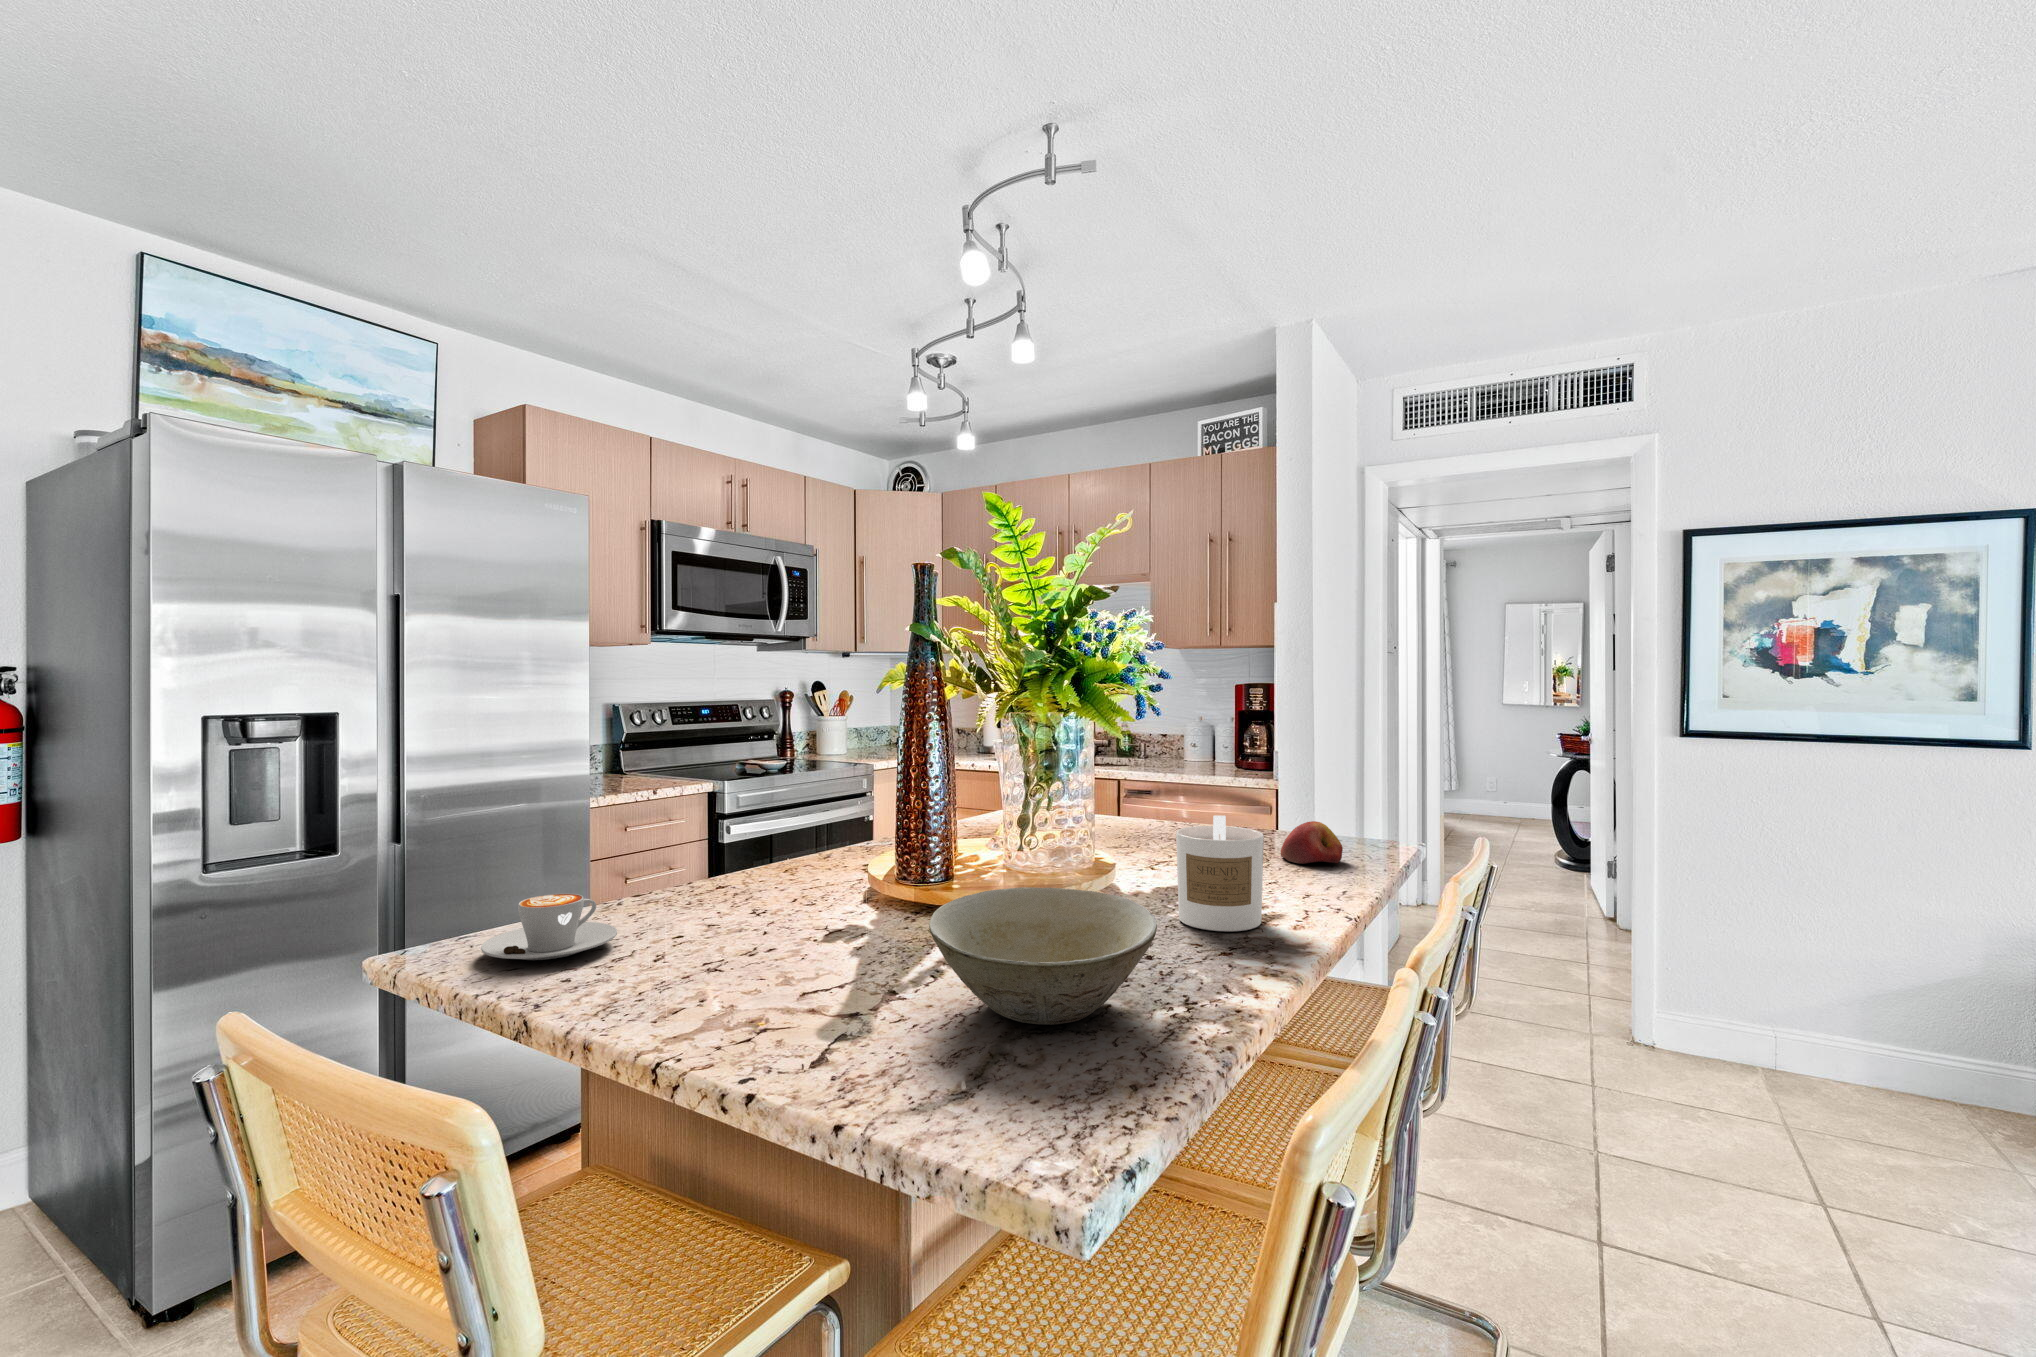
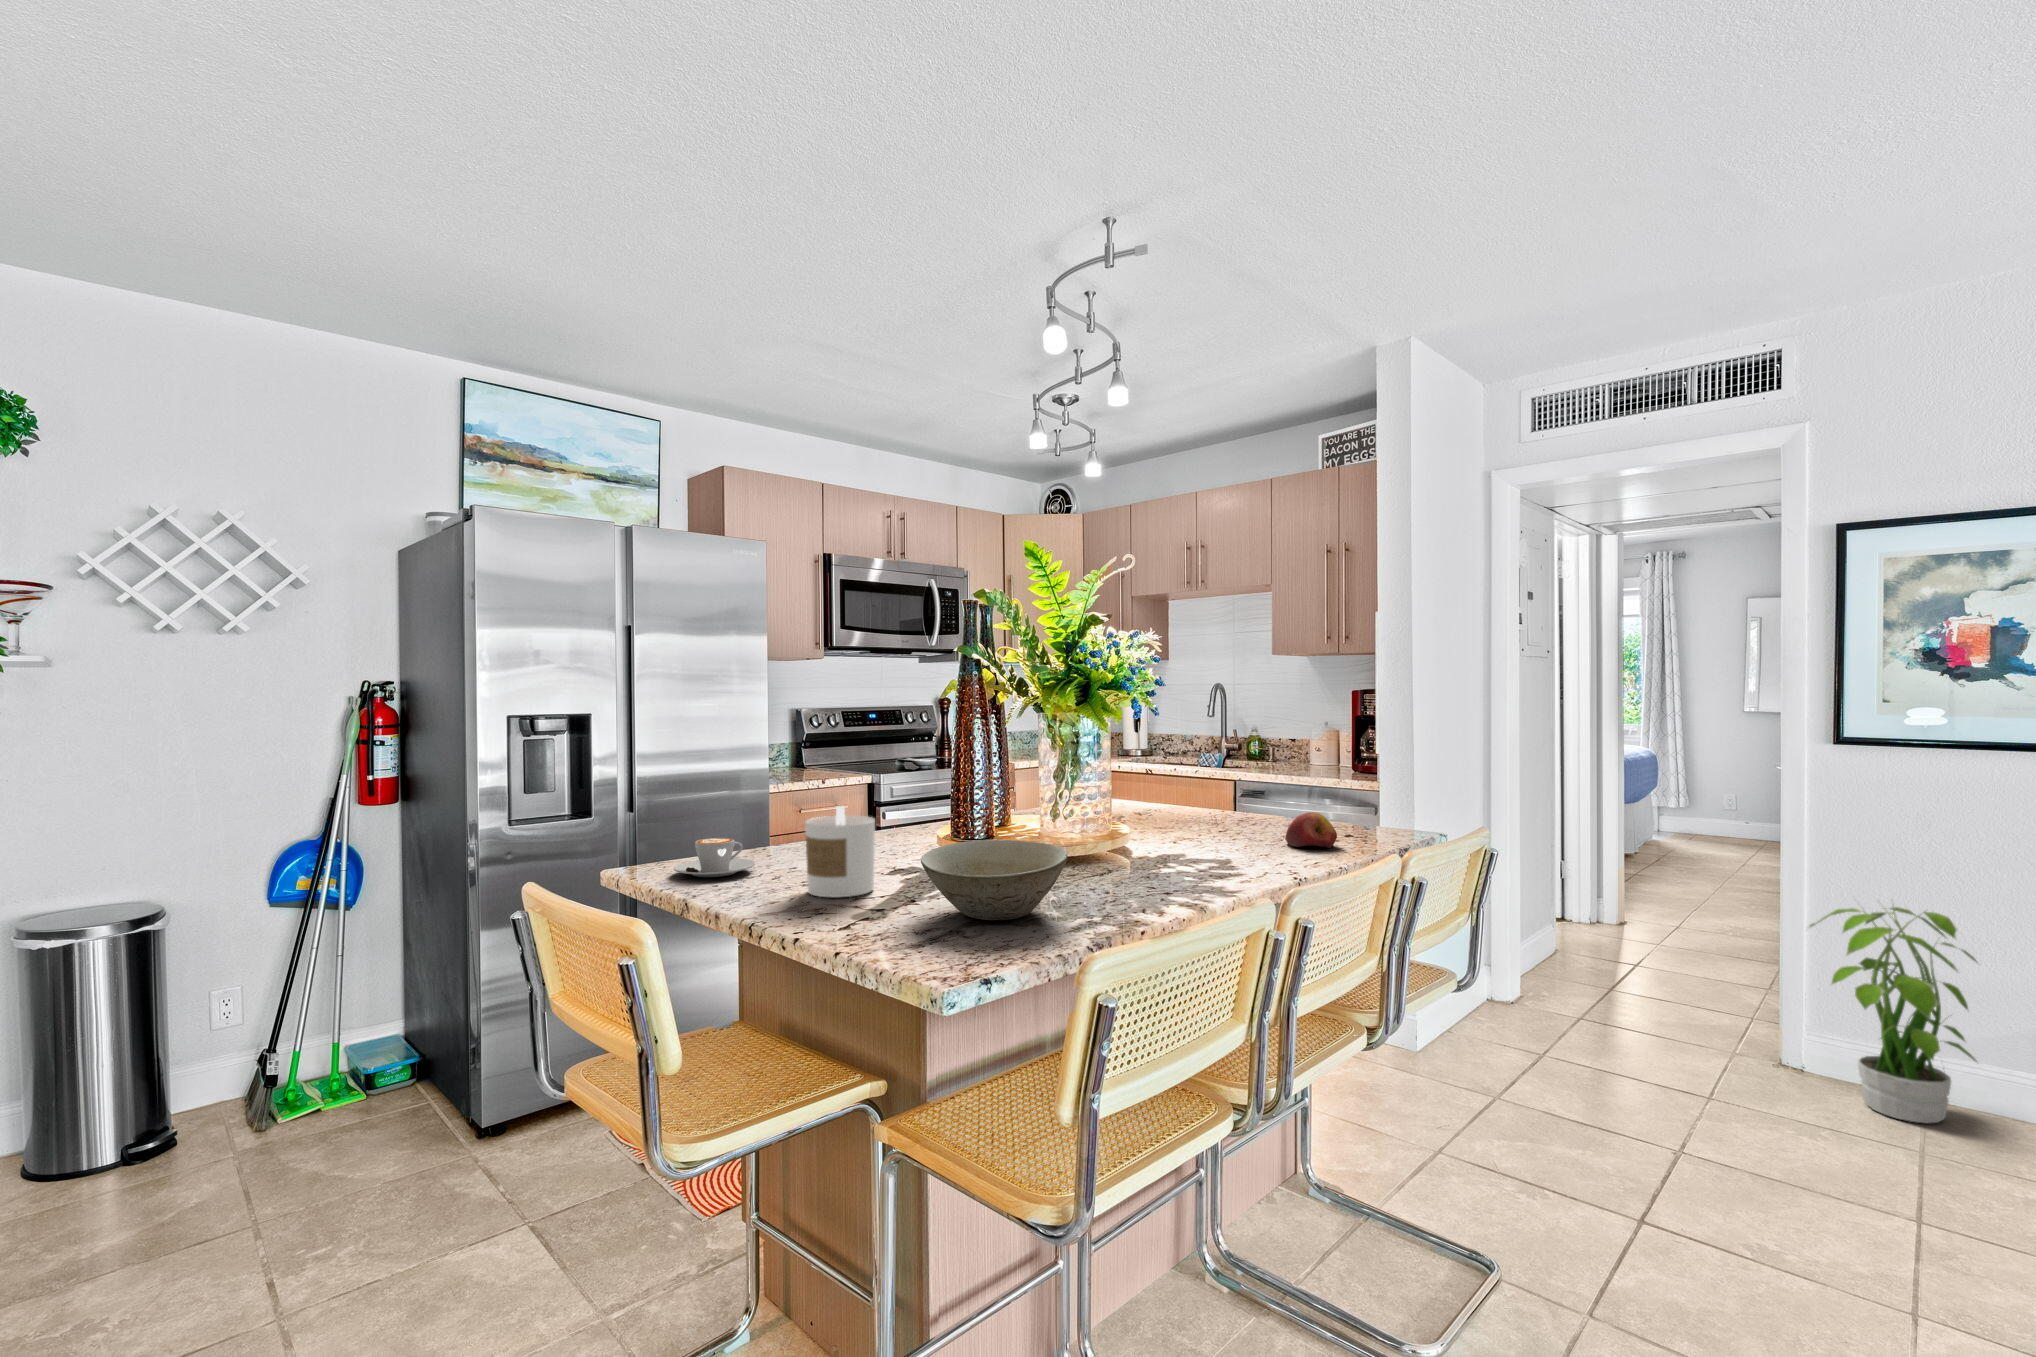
candle: present [1176,816,1264,931] -> present [805,806,875,898]
potted plant: none [1661,879,1816,1092] -> present [1808,901,1977,1124]

